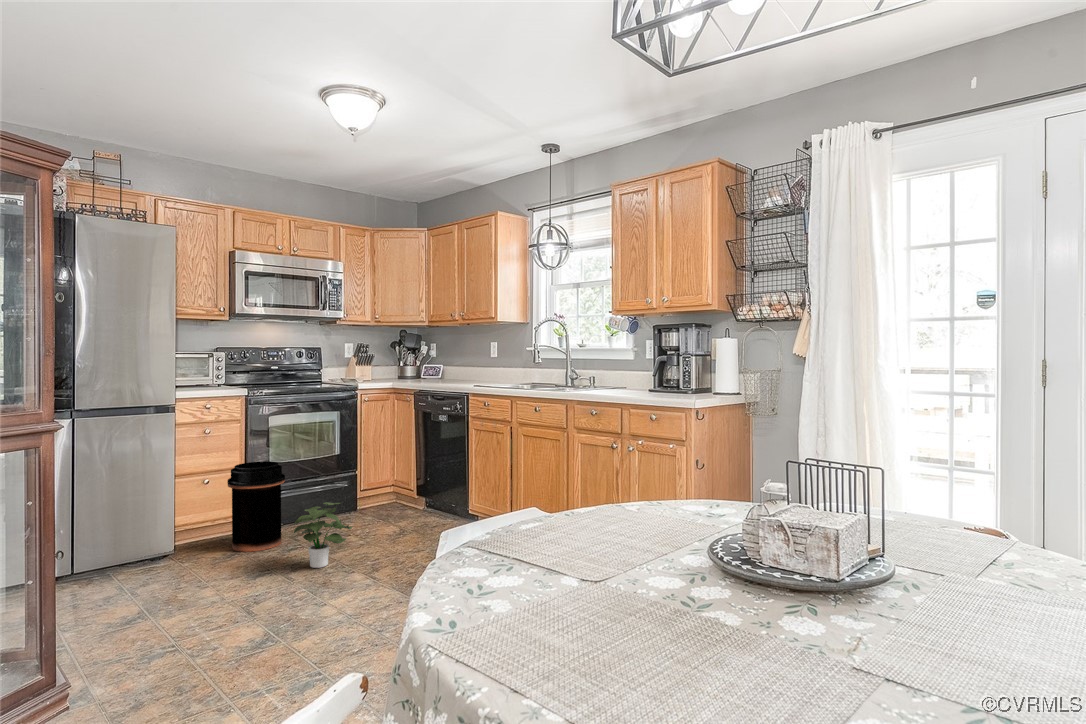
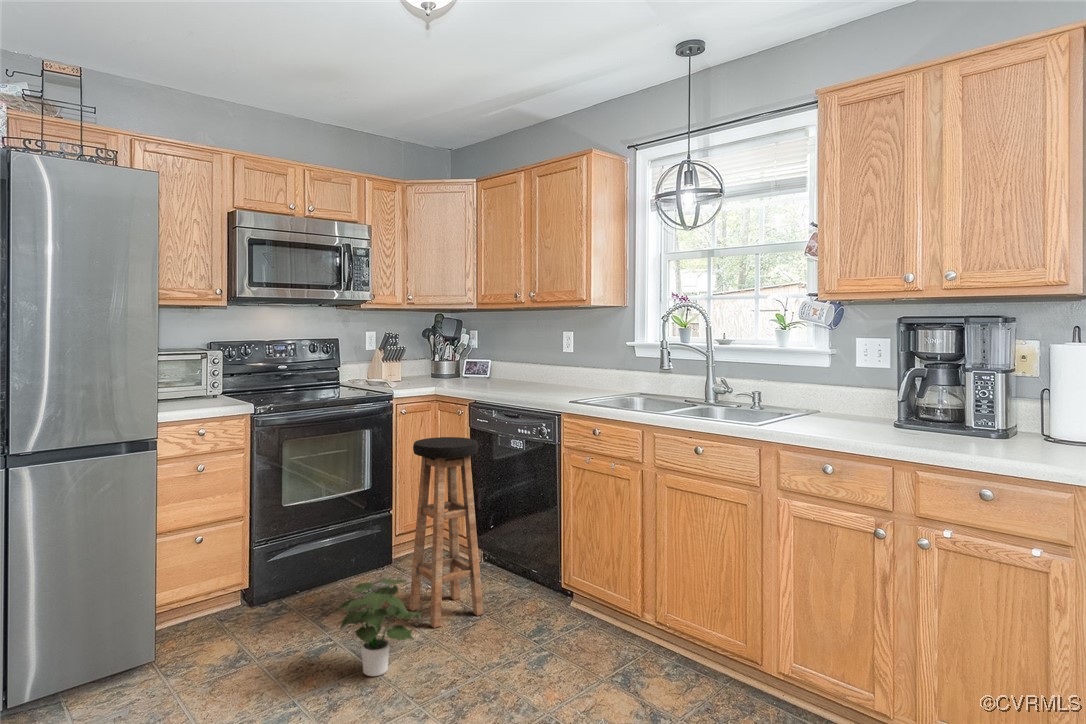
bar stool: none [357,412,408,545] -> present [409,437,483,628]
trash can: present [227,461,285,552] -> none [232,509,312,642]

